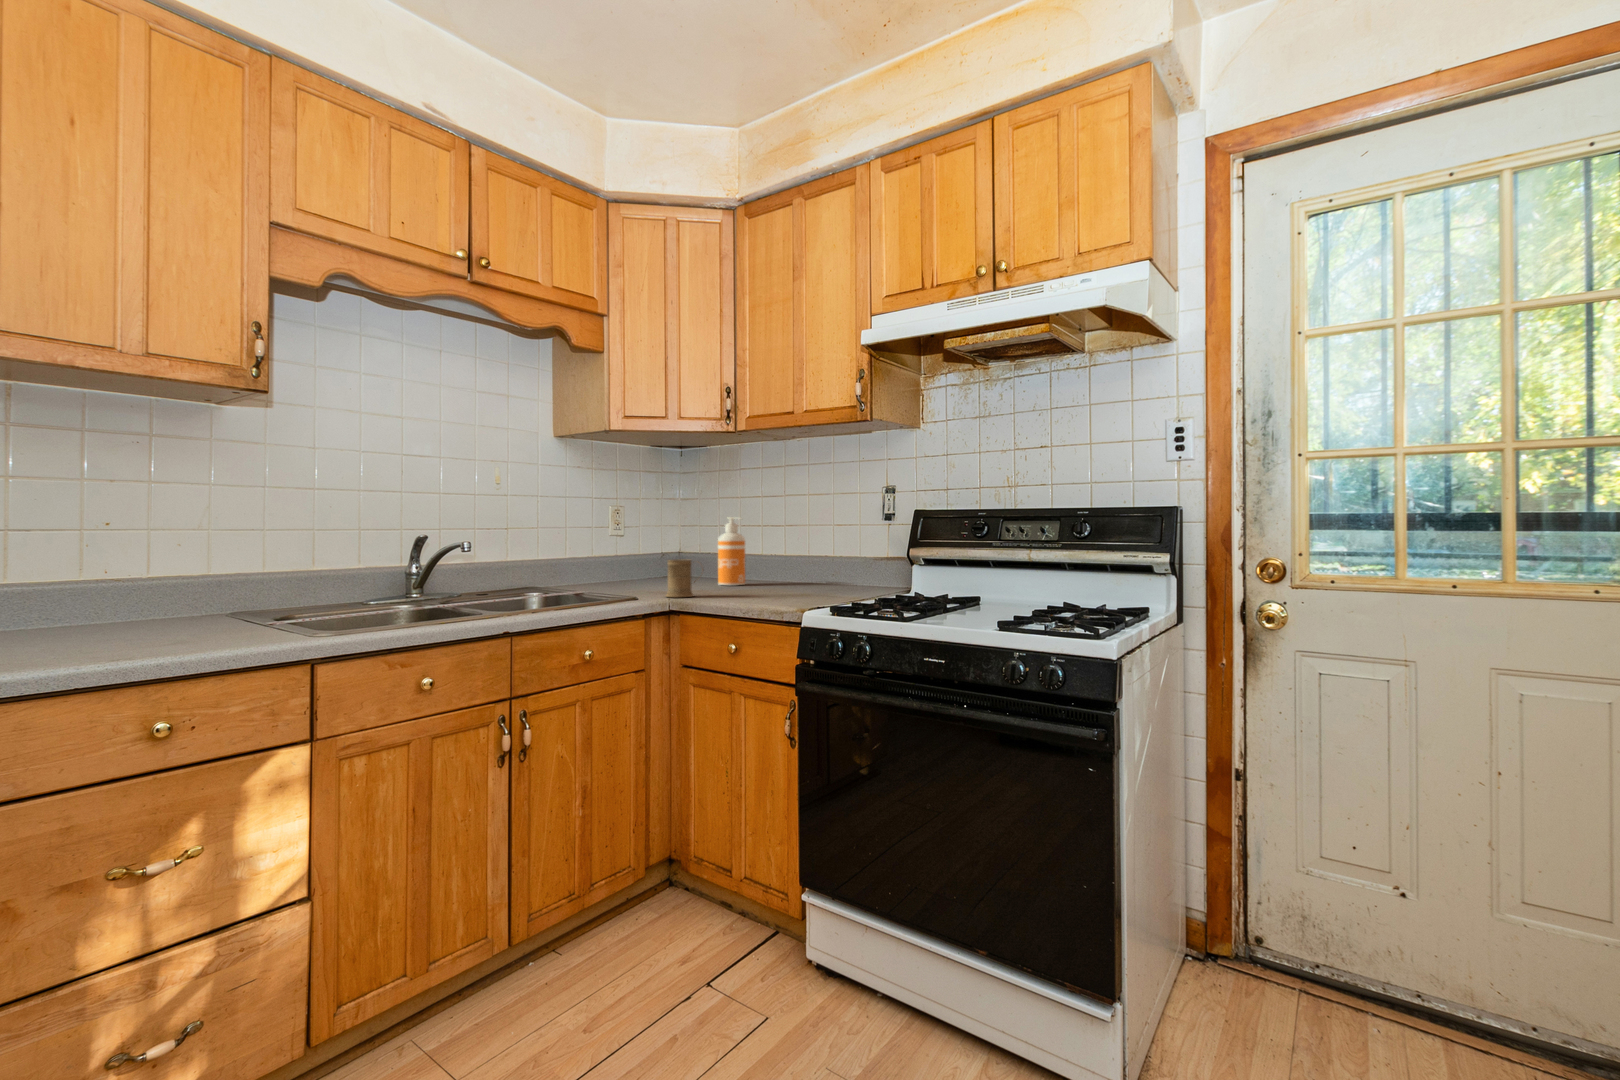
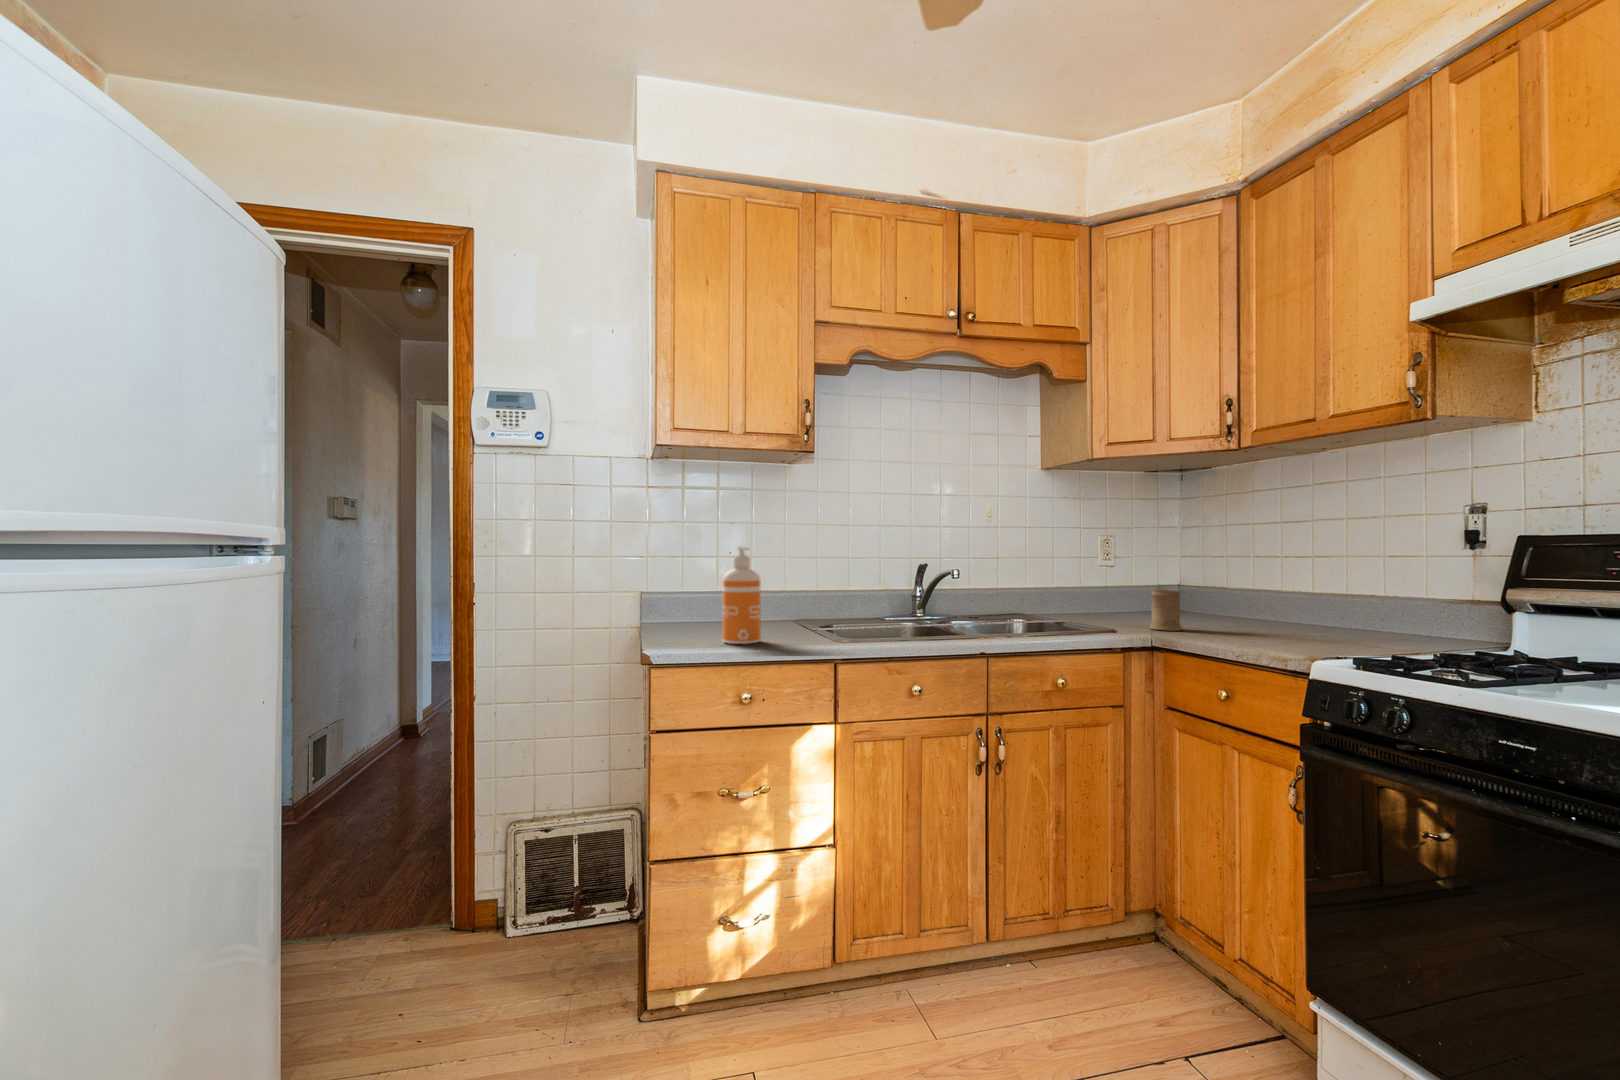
soap dispenser: present [718,517,745,585] -> present [723,547,761,644]

